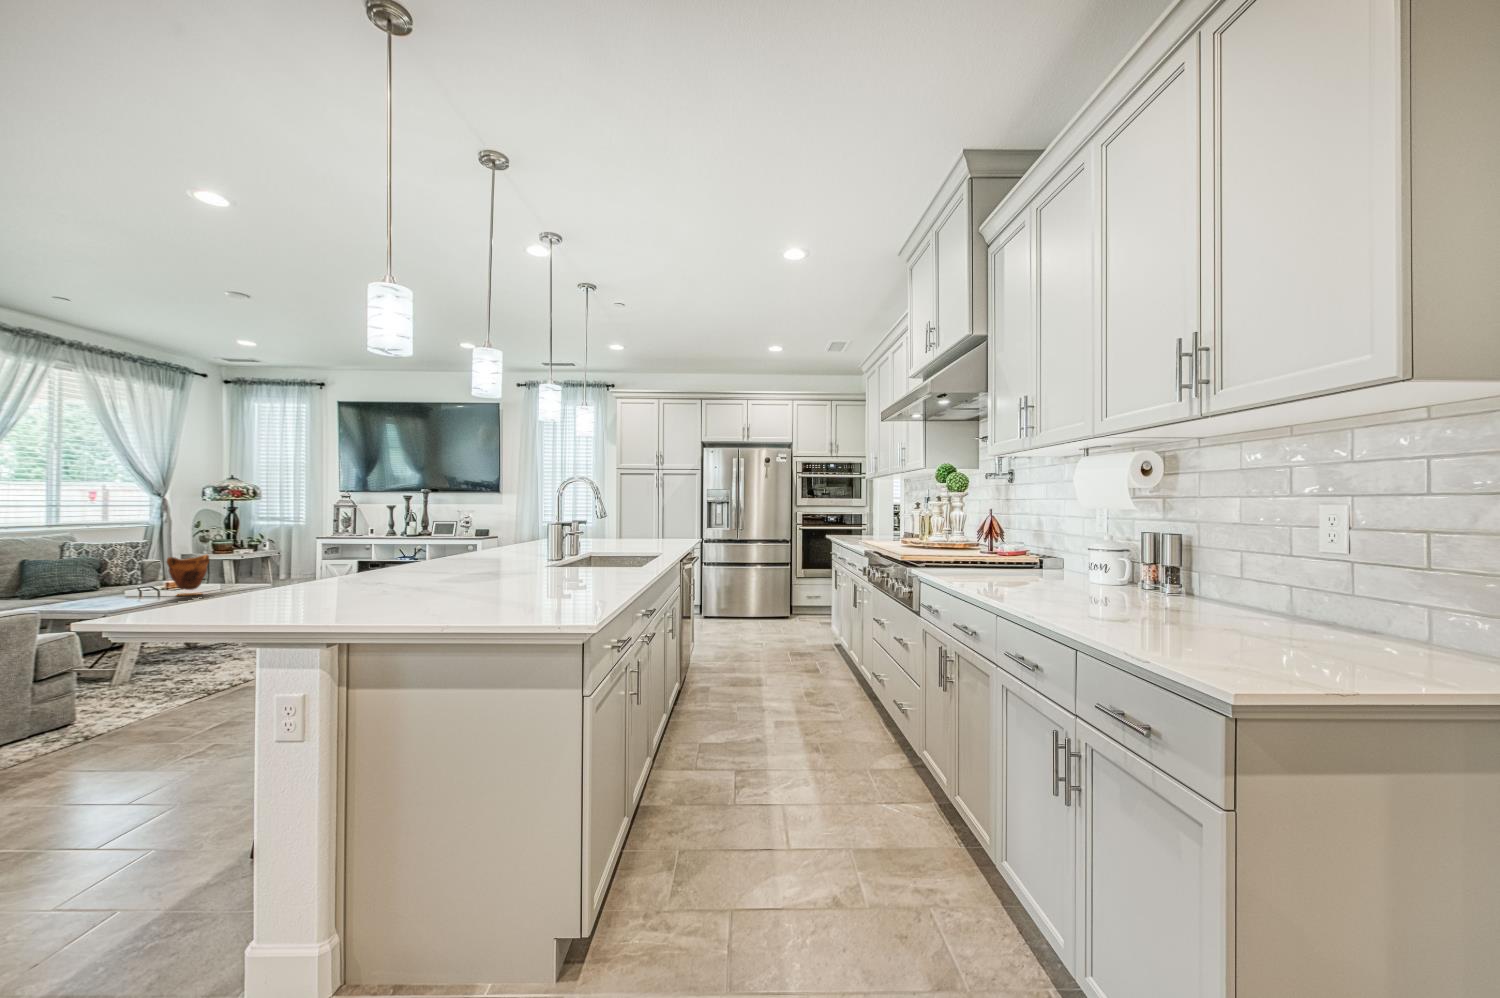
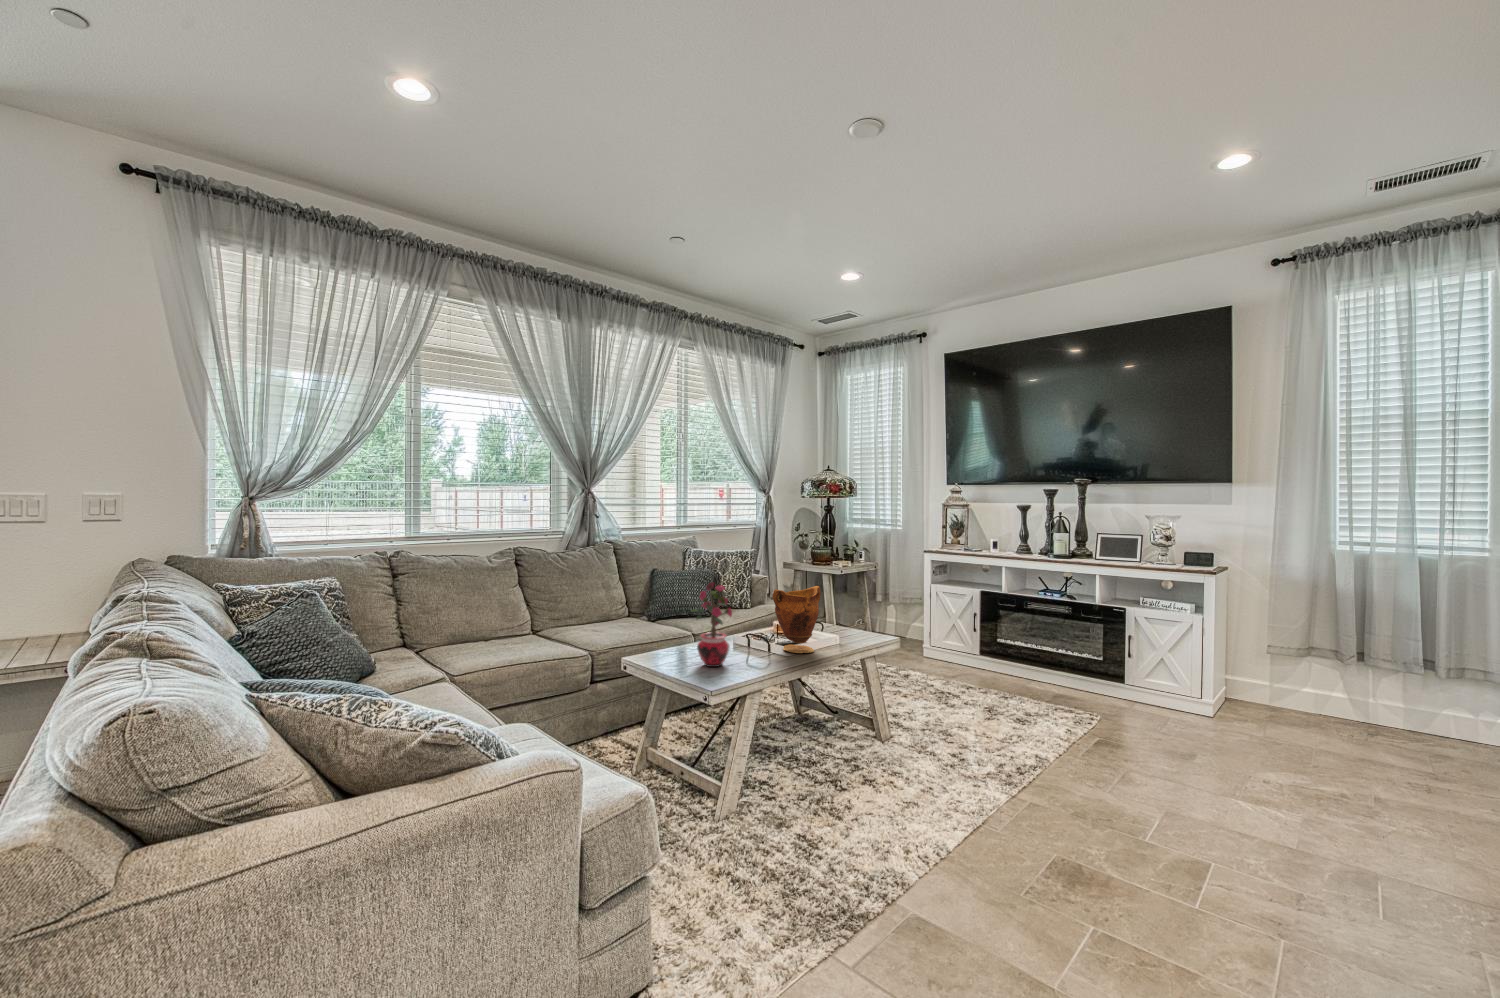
potted plant: none [89,553,132,607] -> present [695,583,732,667]

